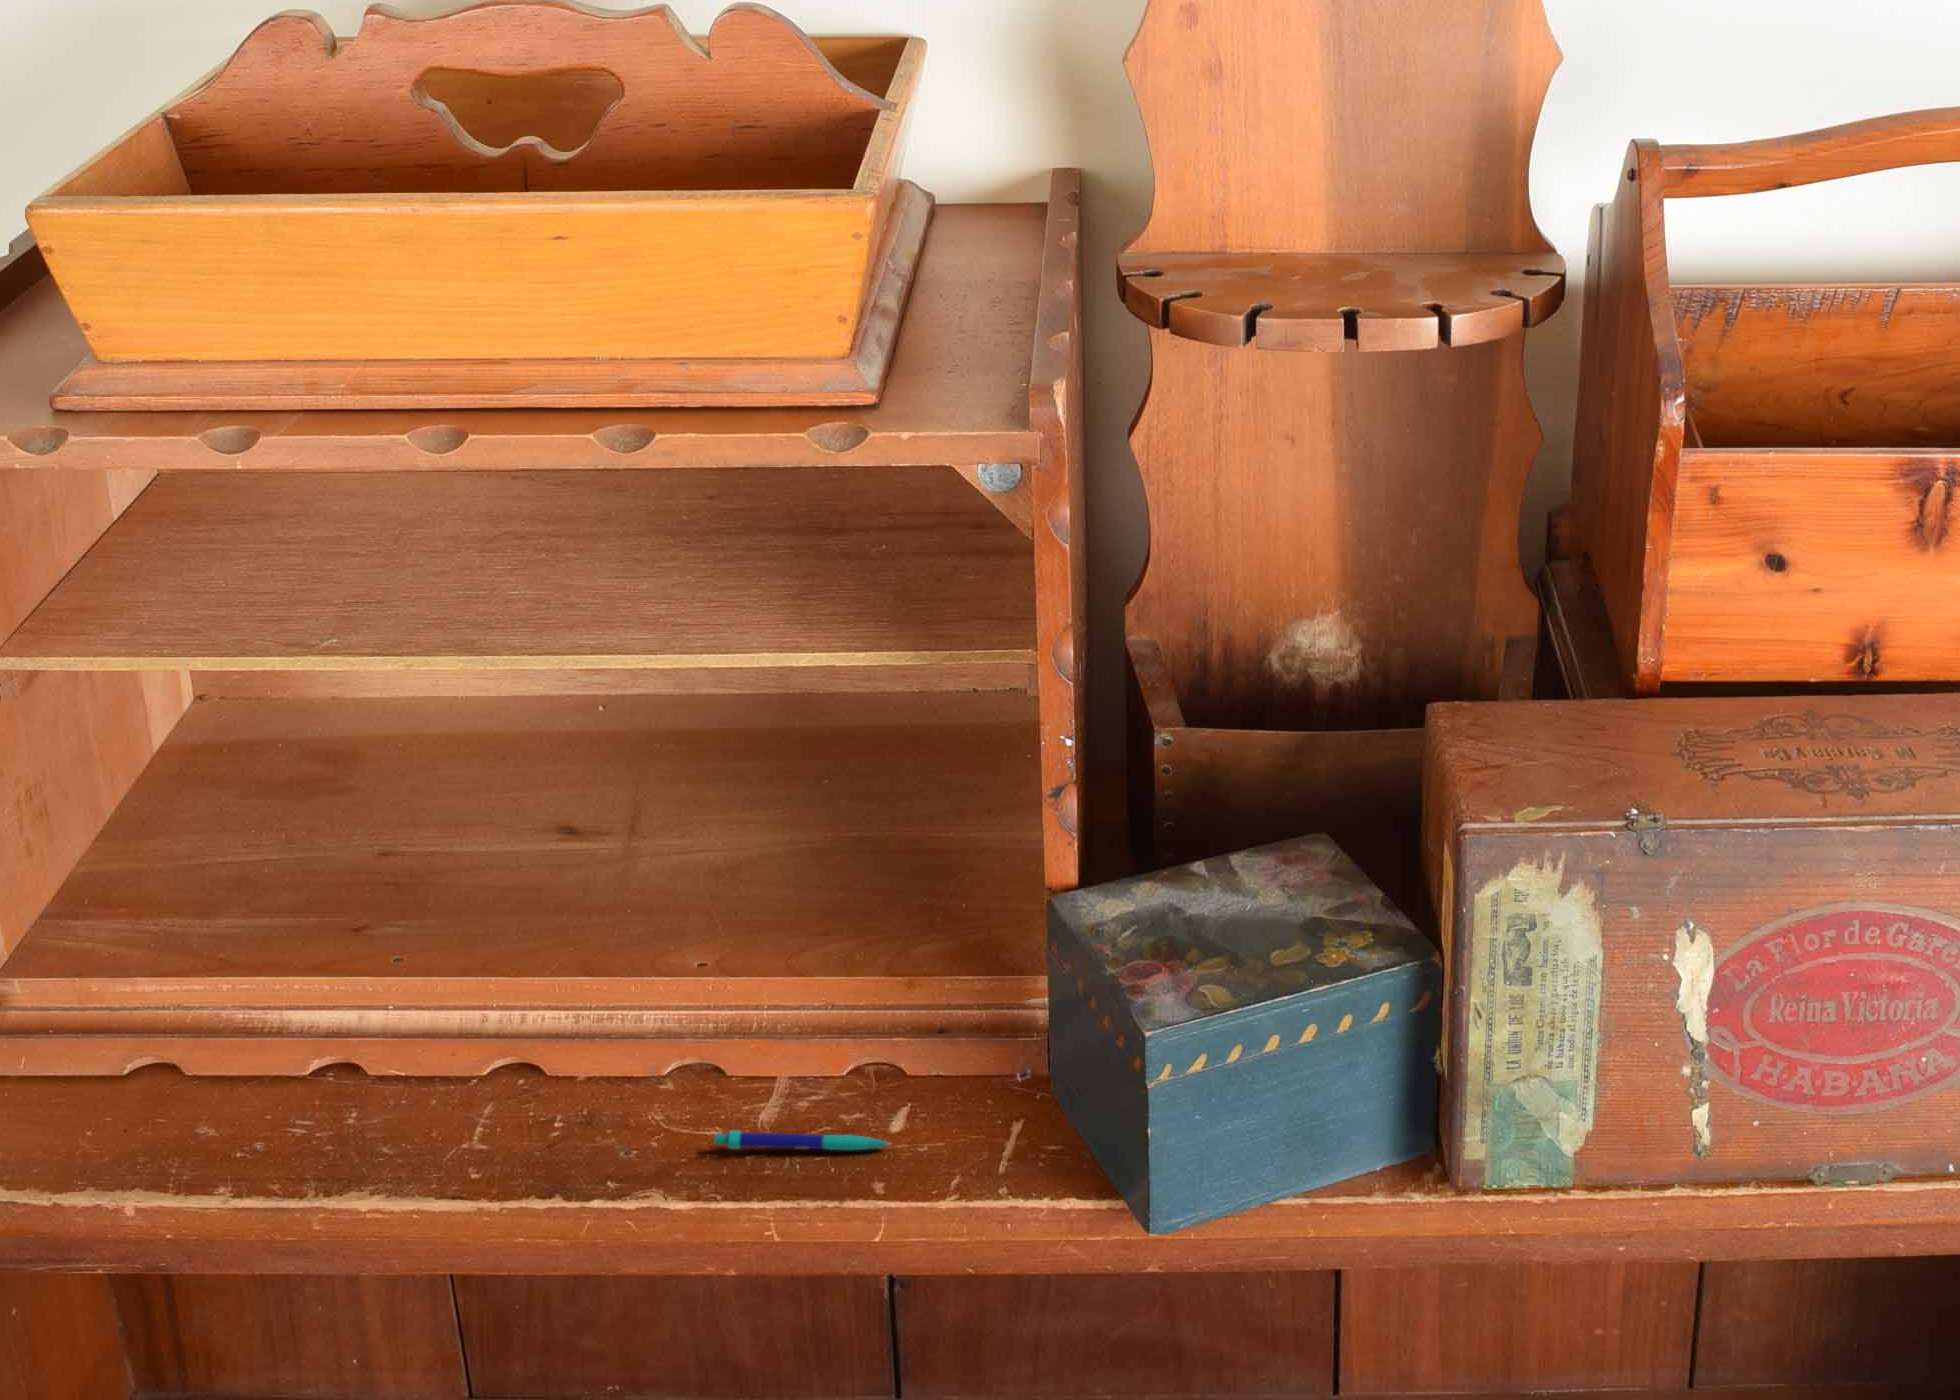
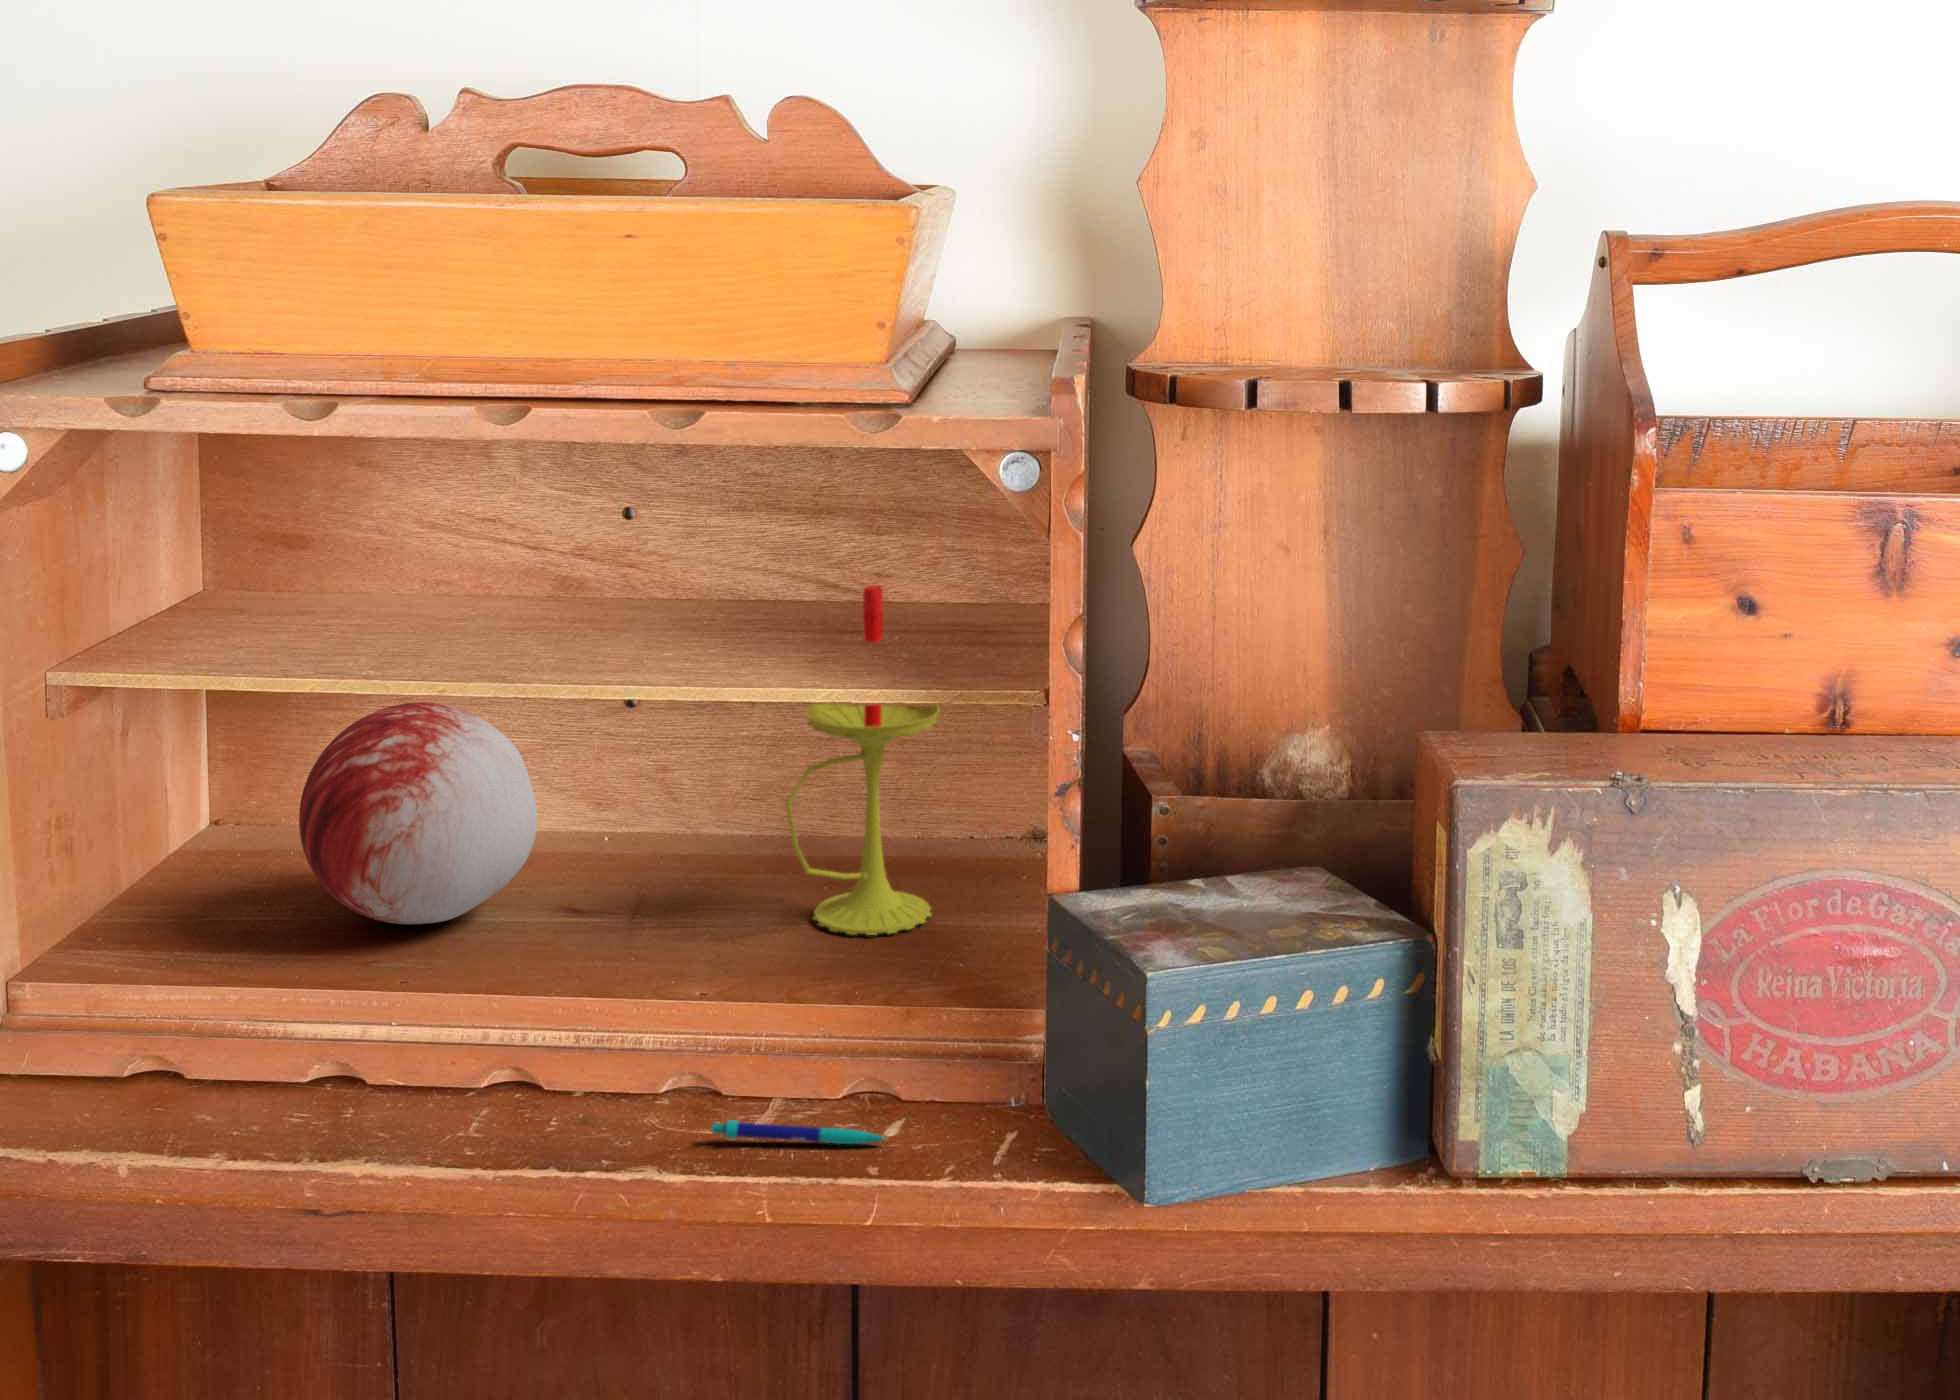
candle: none [765,537,924,891] -> present [785,586,940,935]
decorative orb: none [262,668,509,897] -> present [299,702,538,924]

